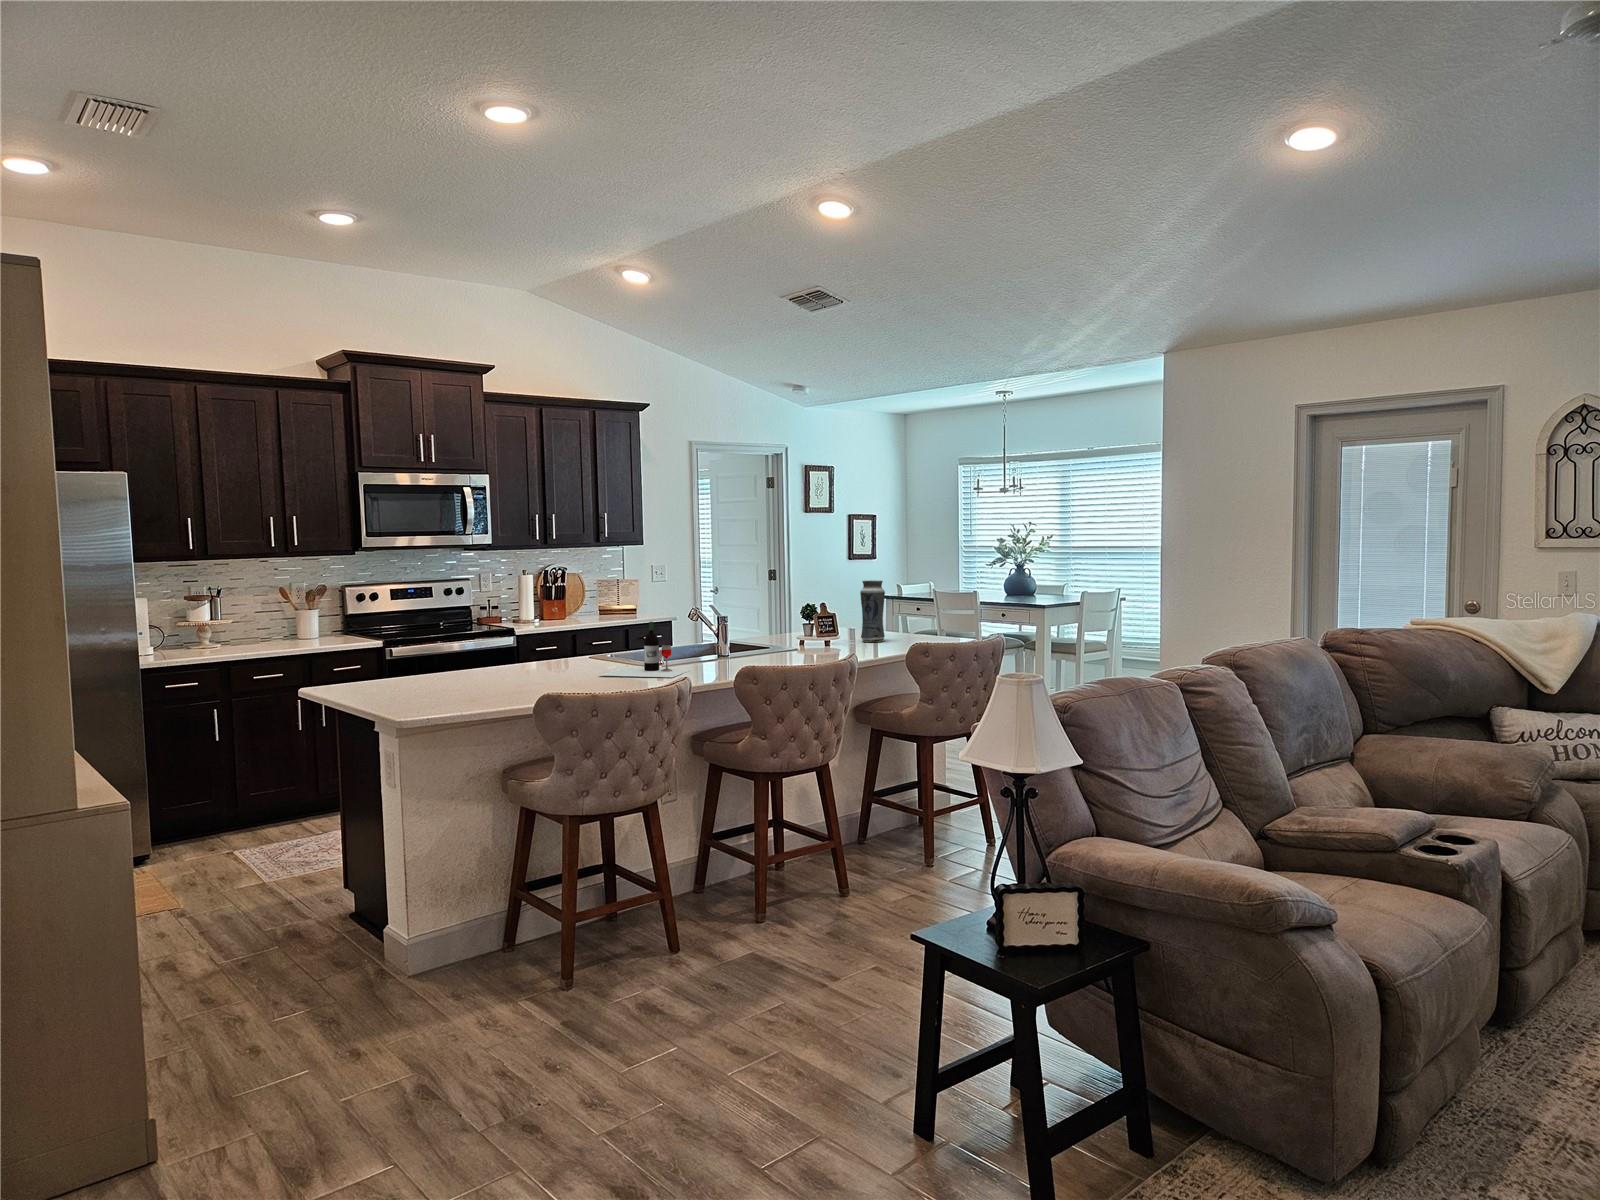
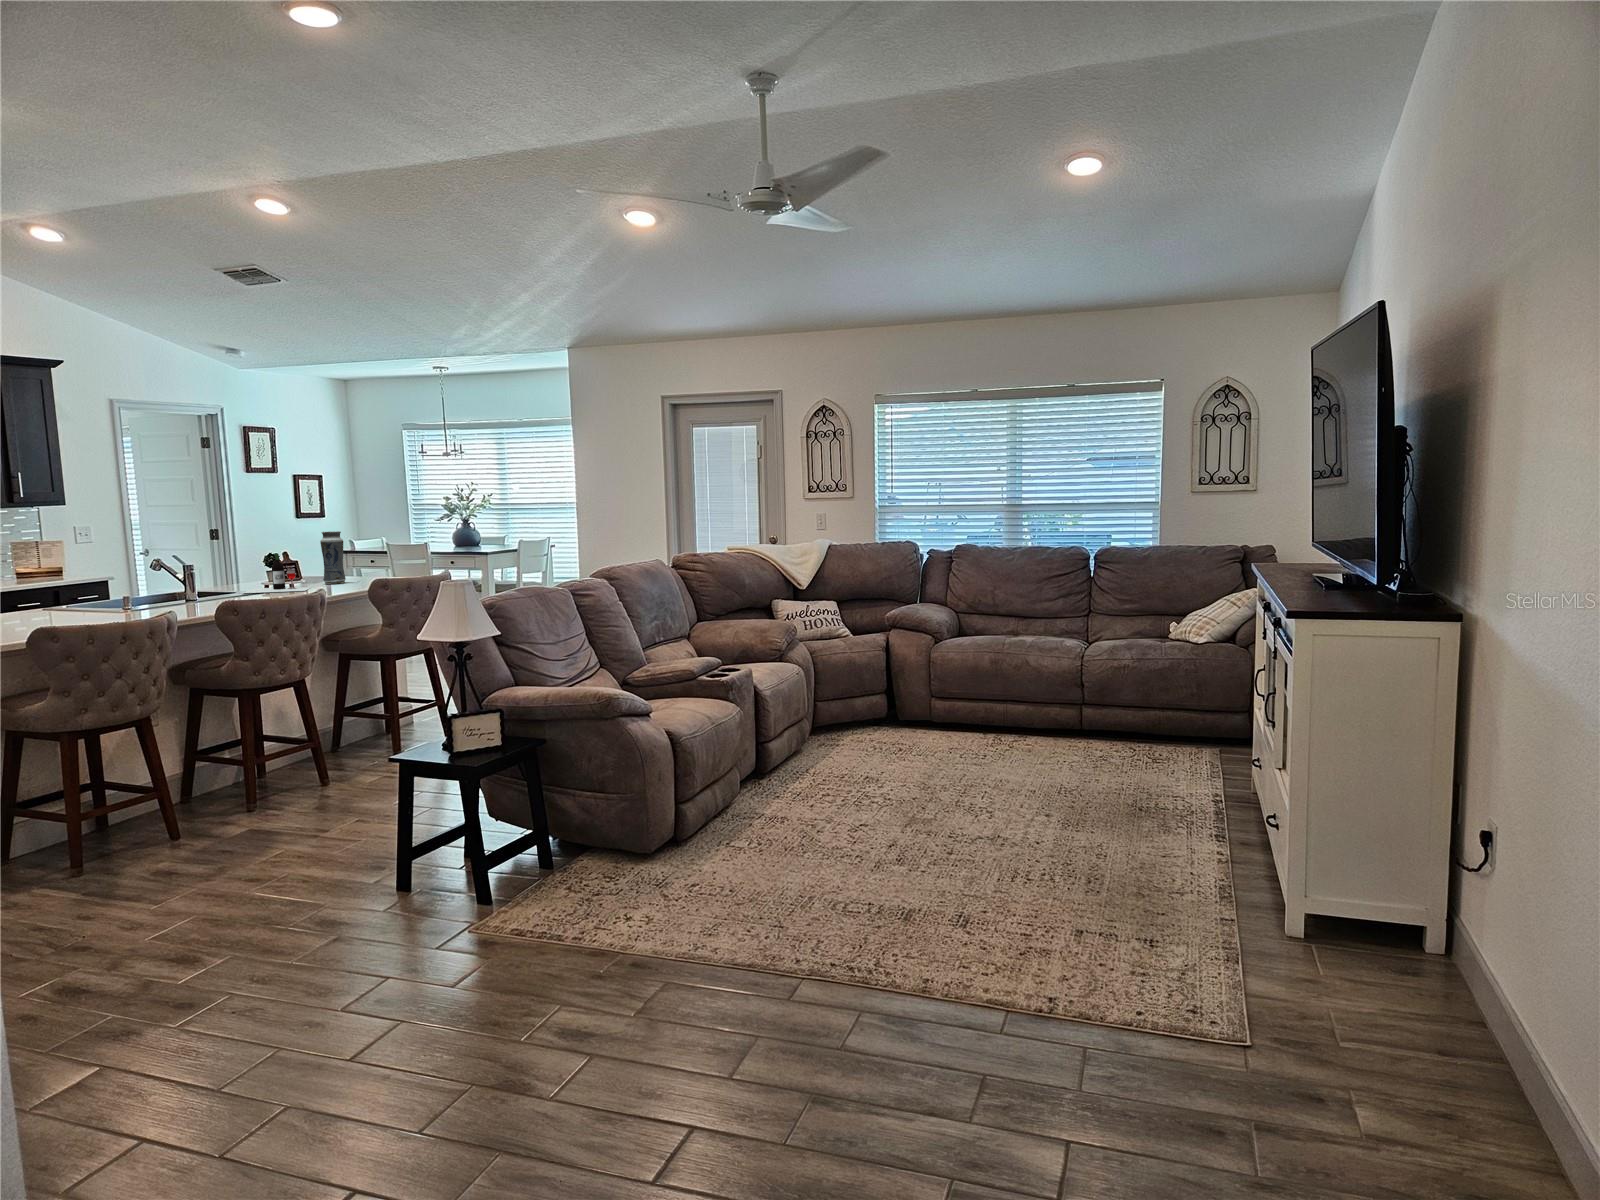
wine bottle: present [601,622,690,677] -> present [243,554,310,593]

